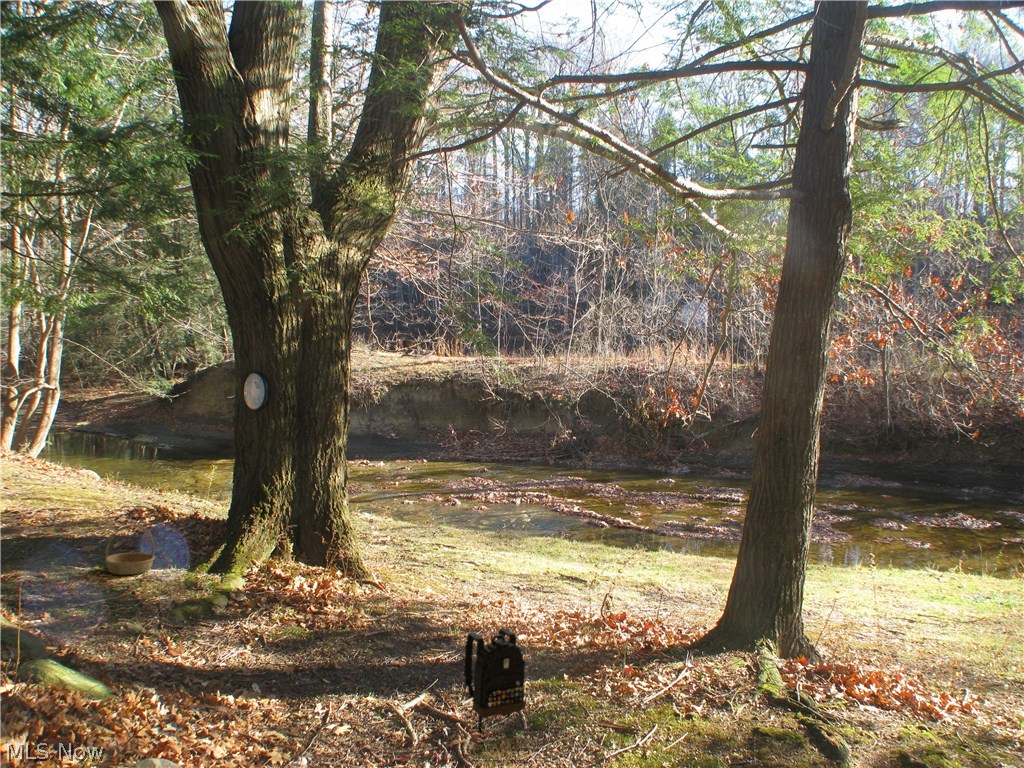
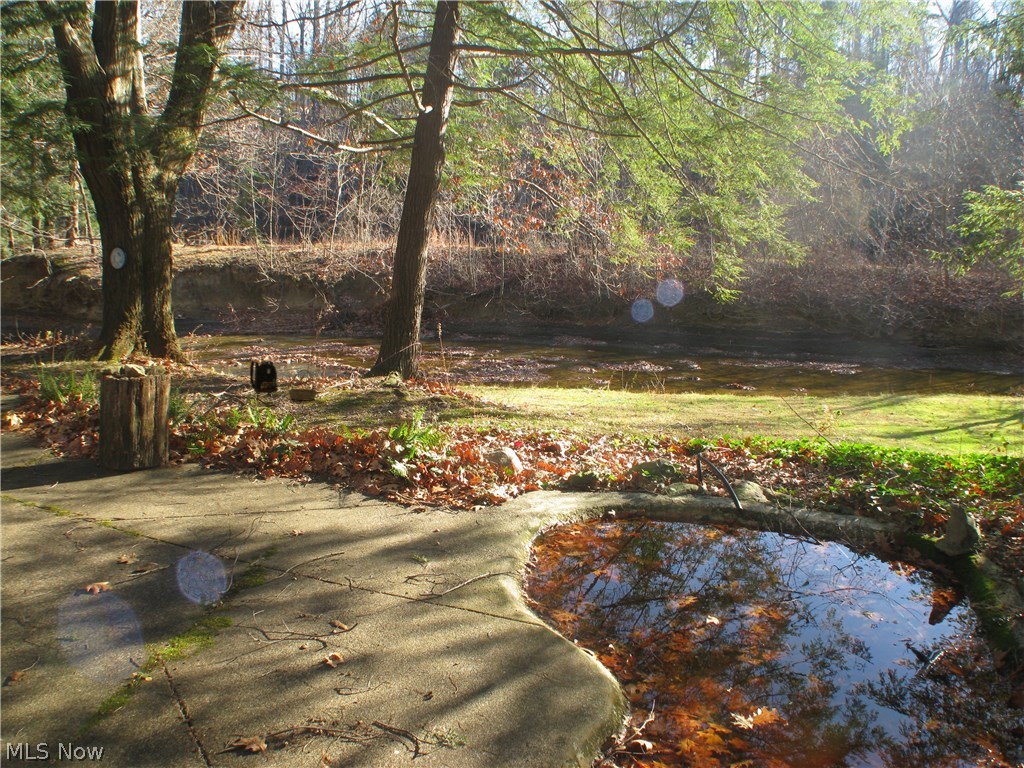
basket: present [105,524,155,575] -> present [288,370,317,400]

